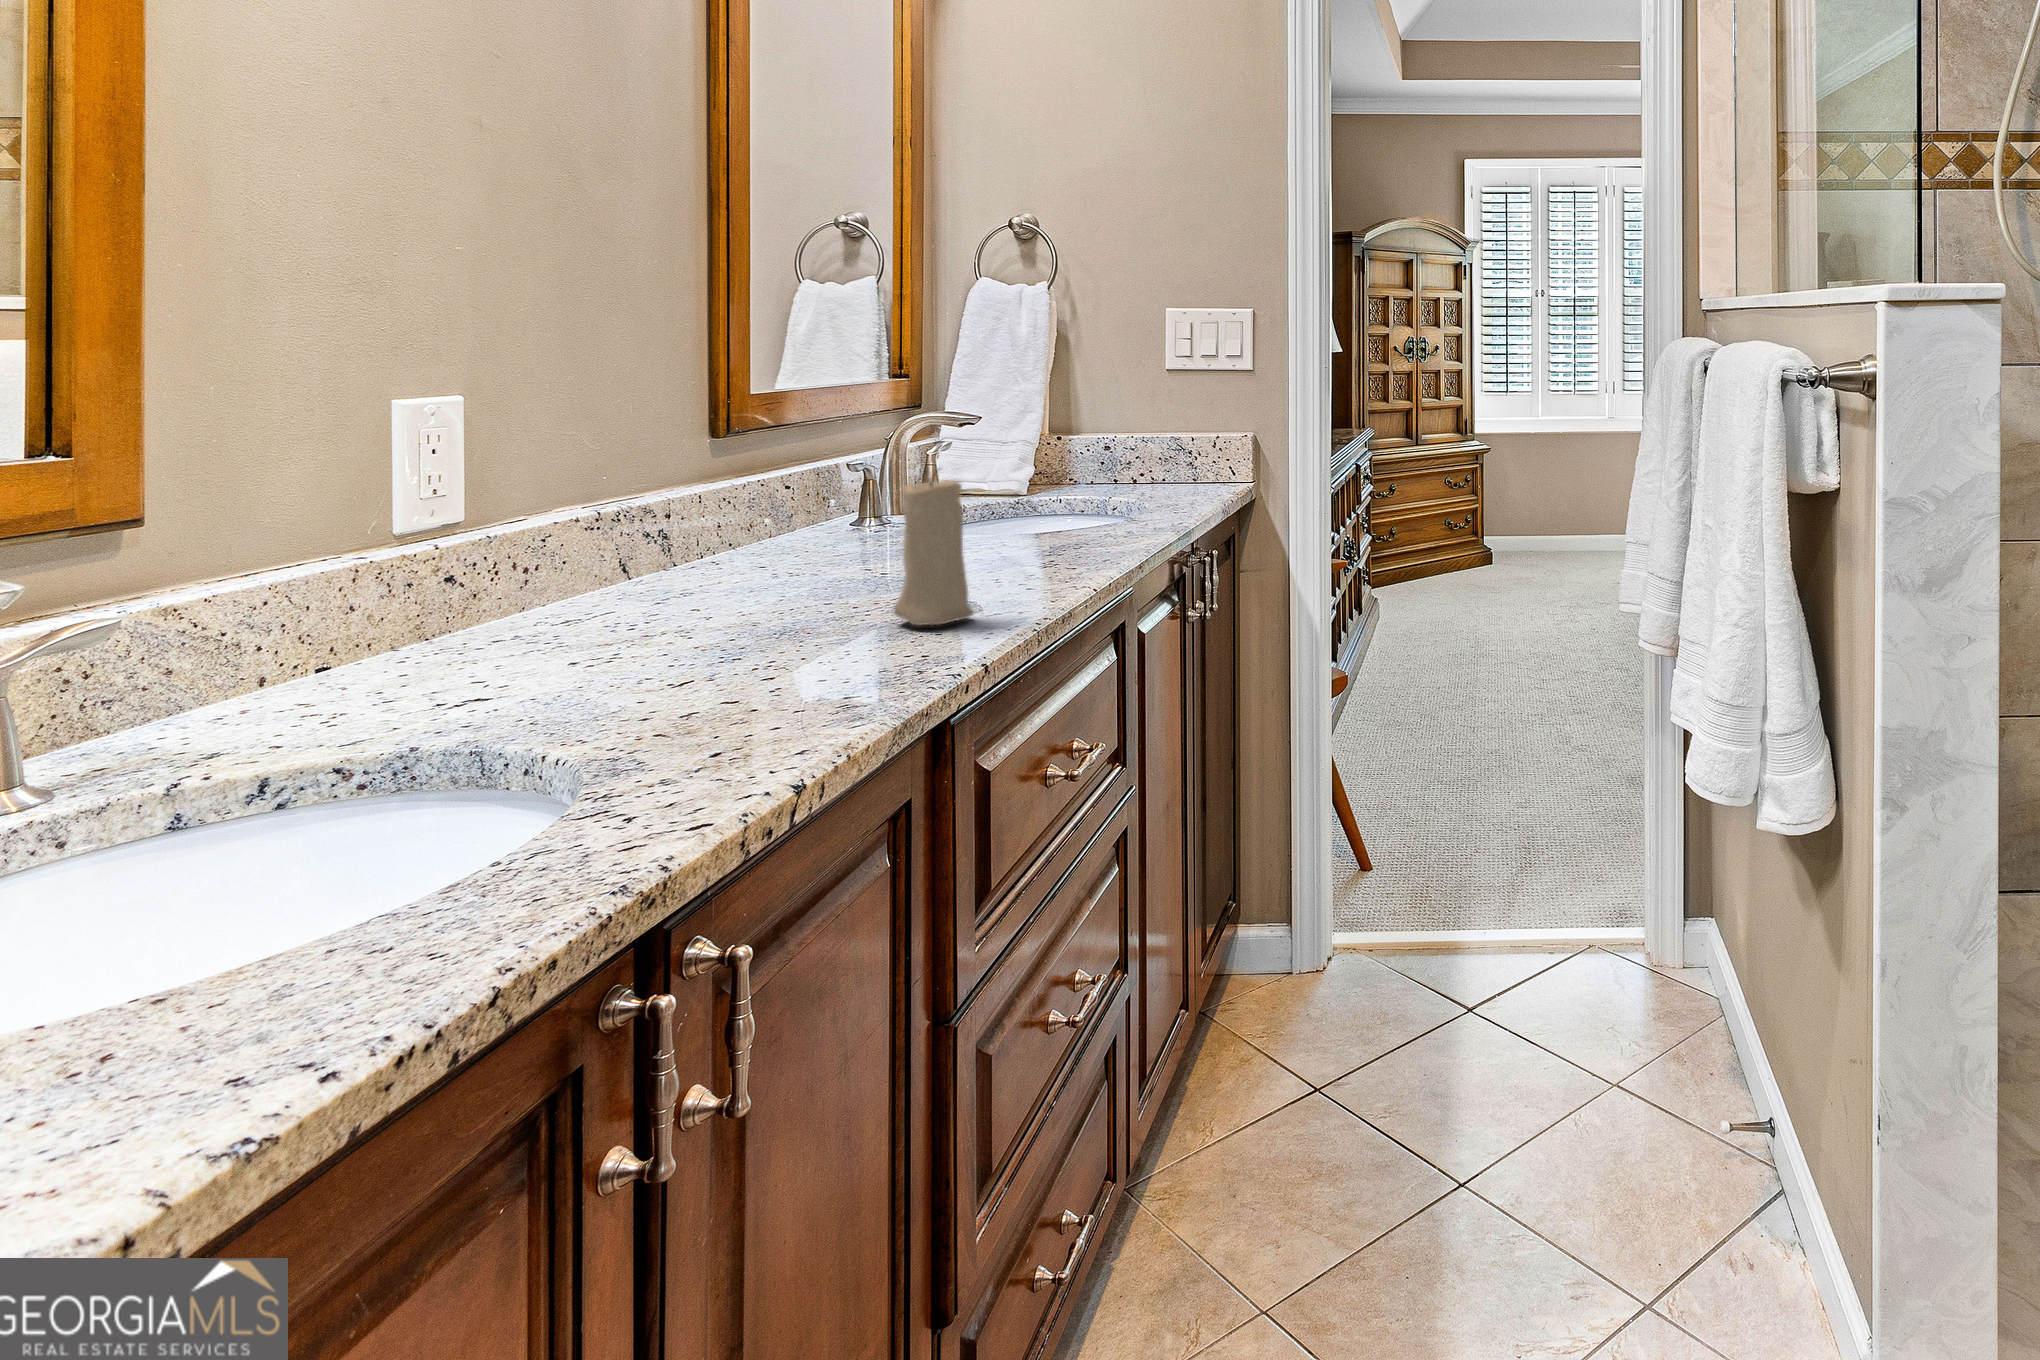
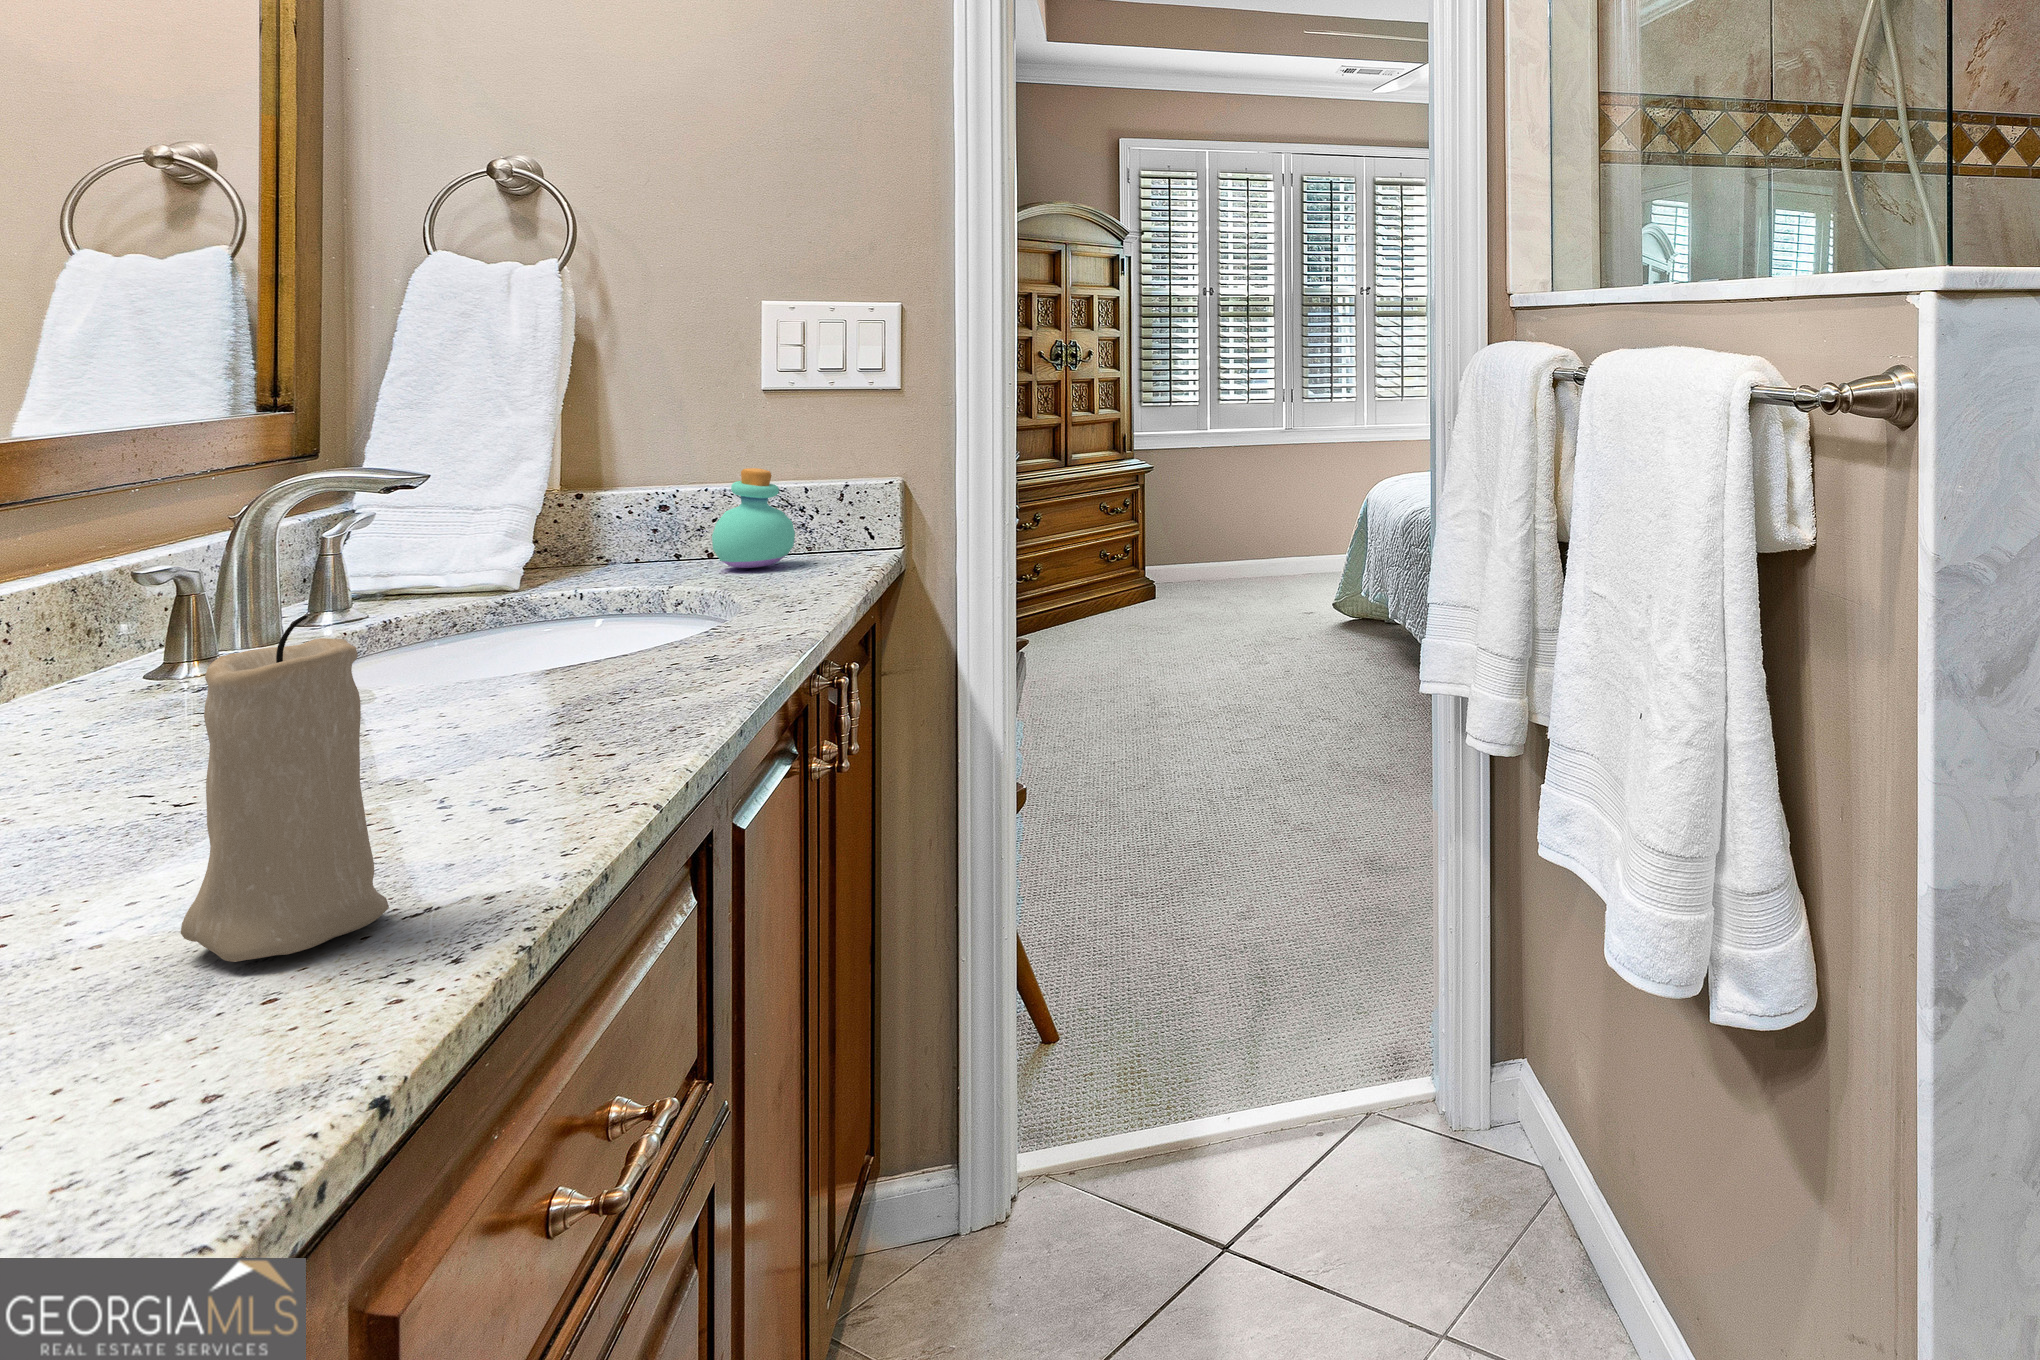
perfume bottle: none [1137,423,1188,490] -> present [712,468,795,568]

